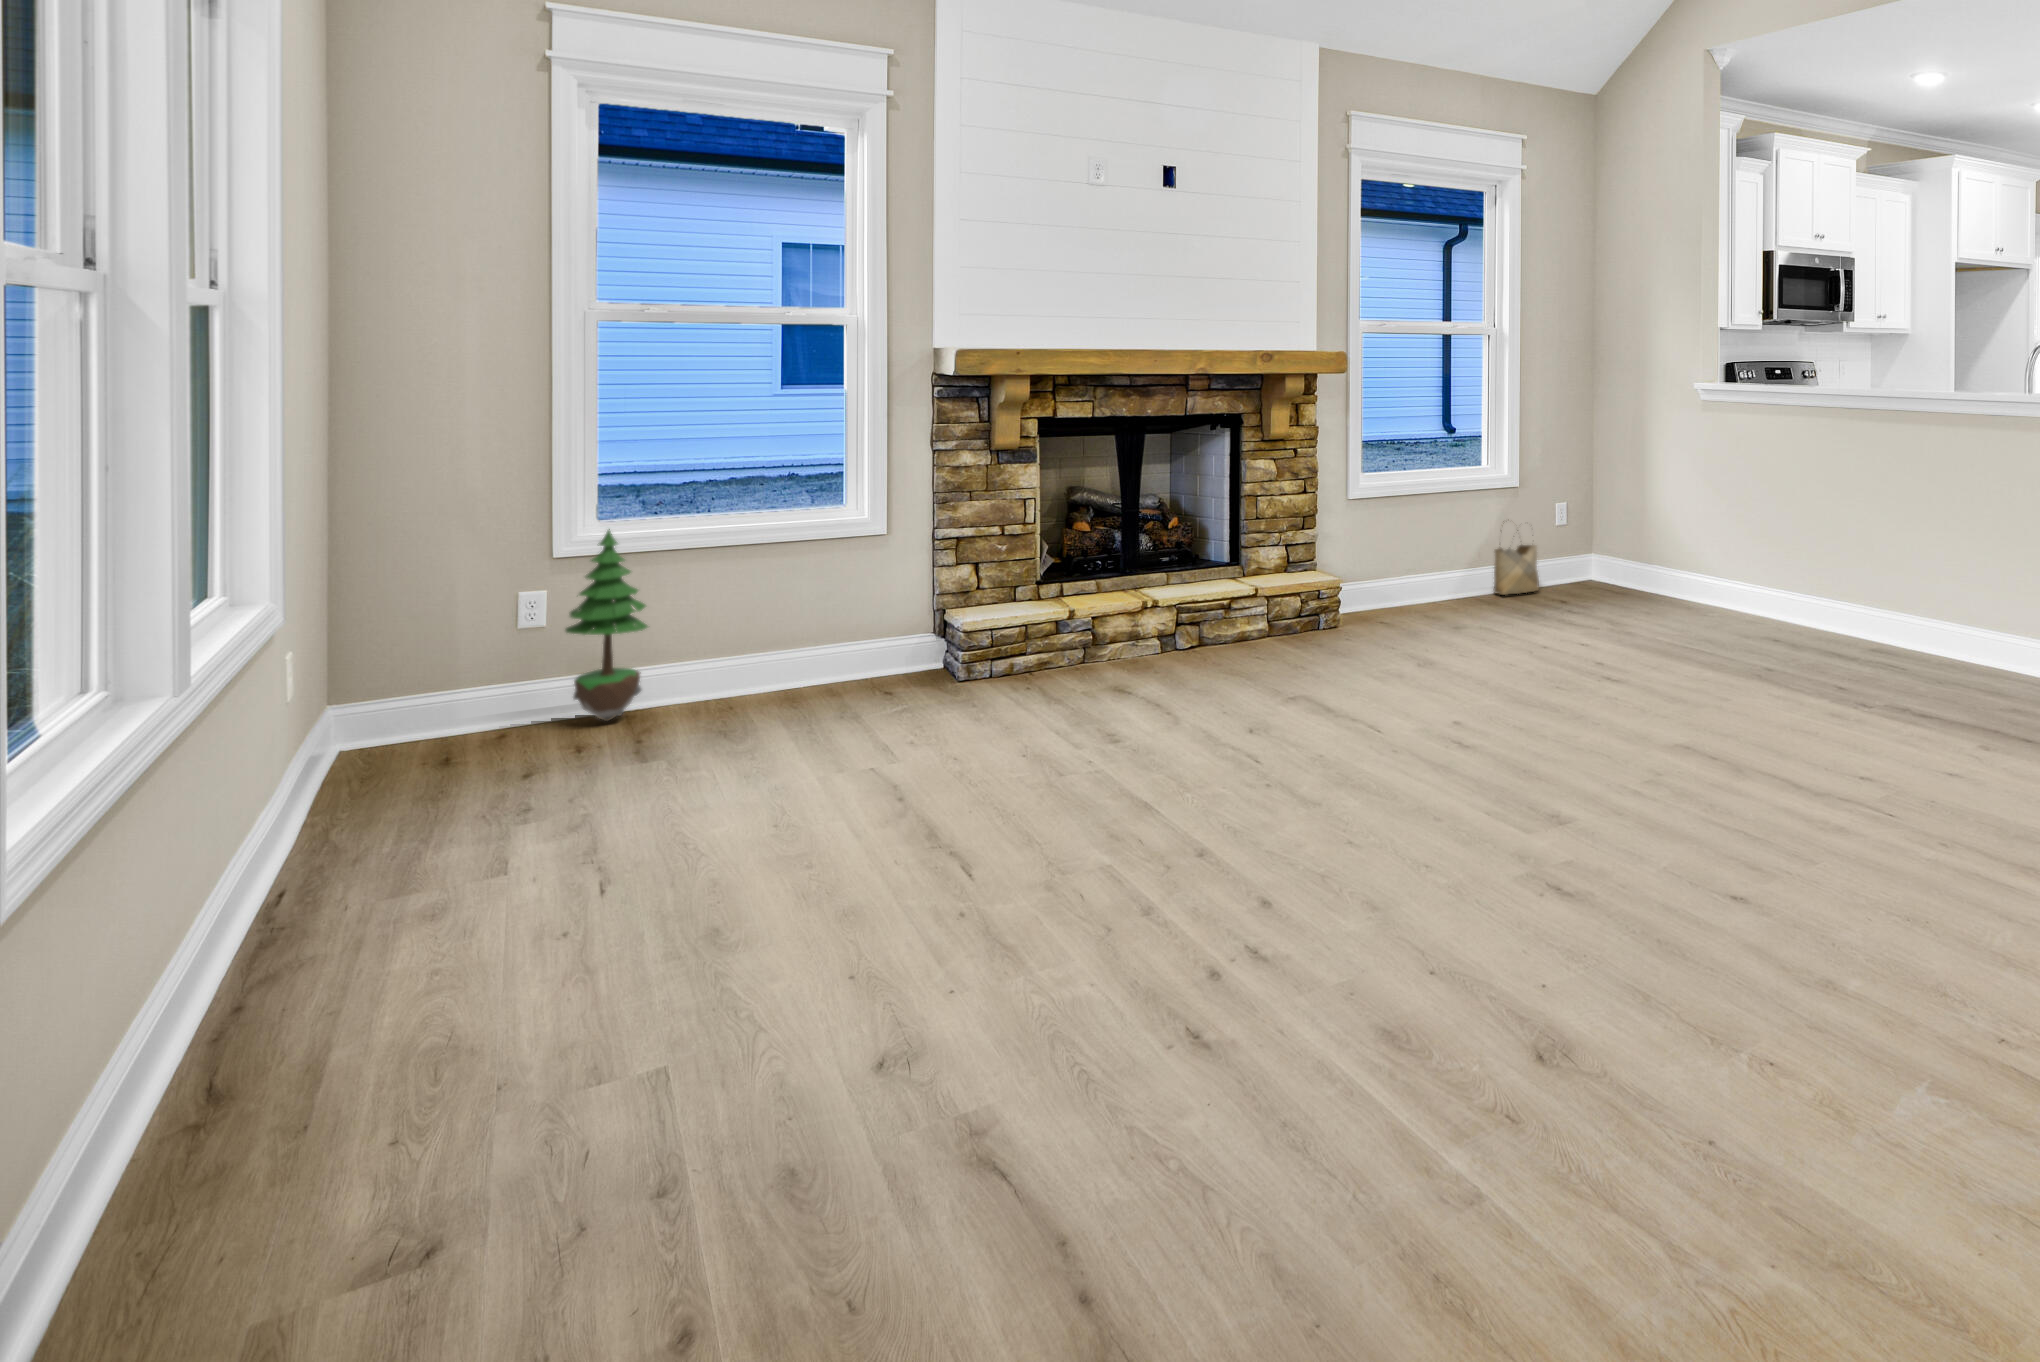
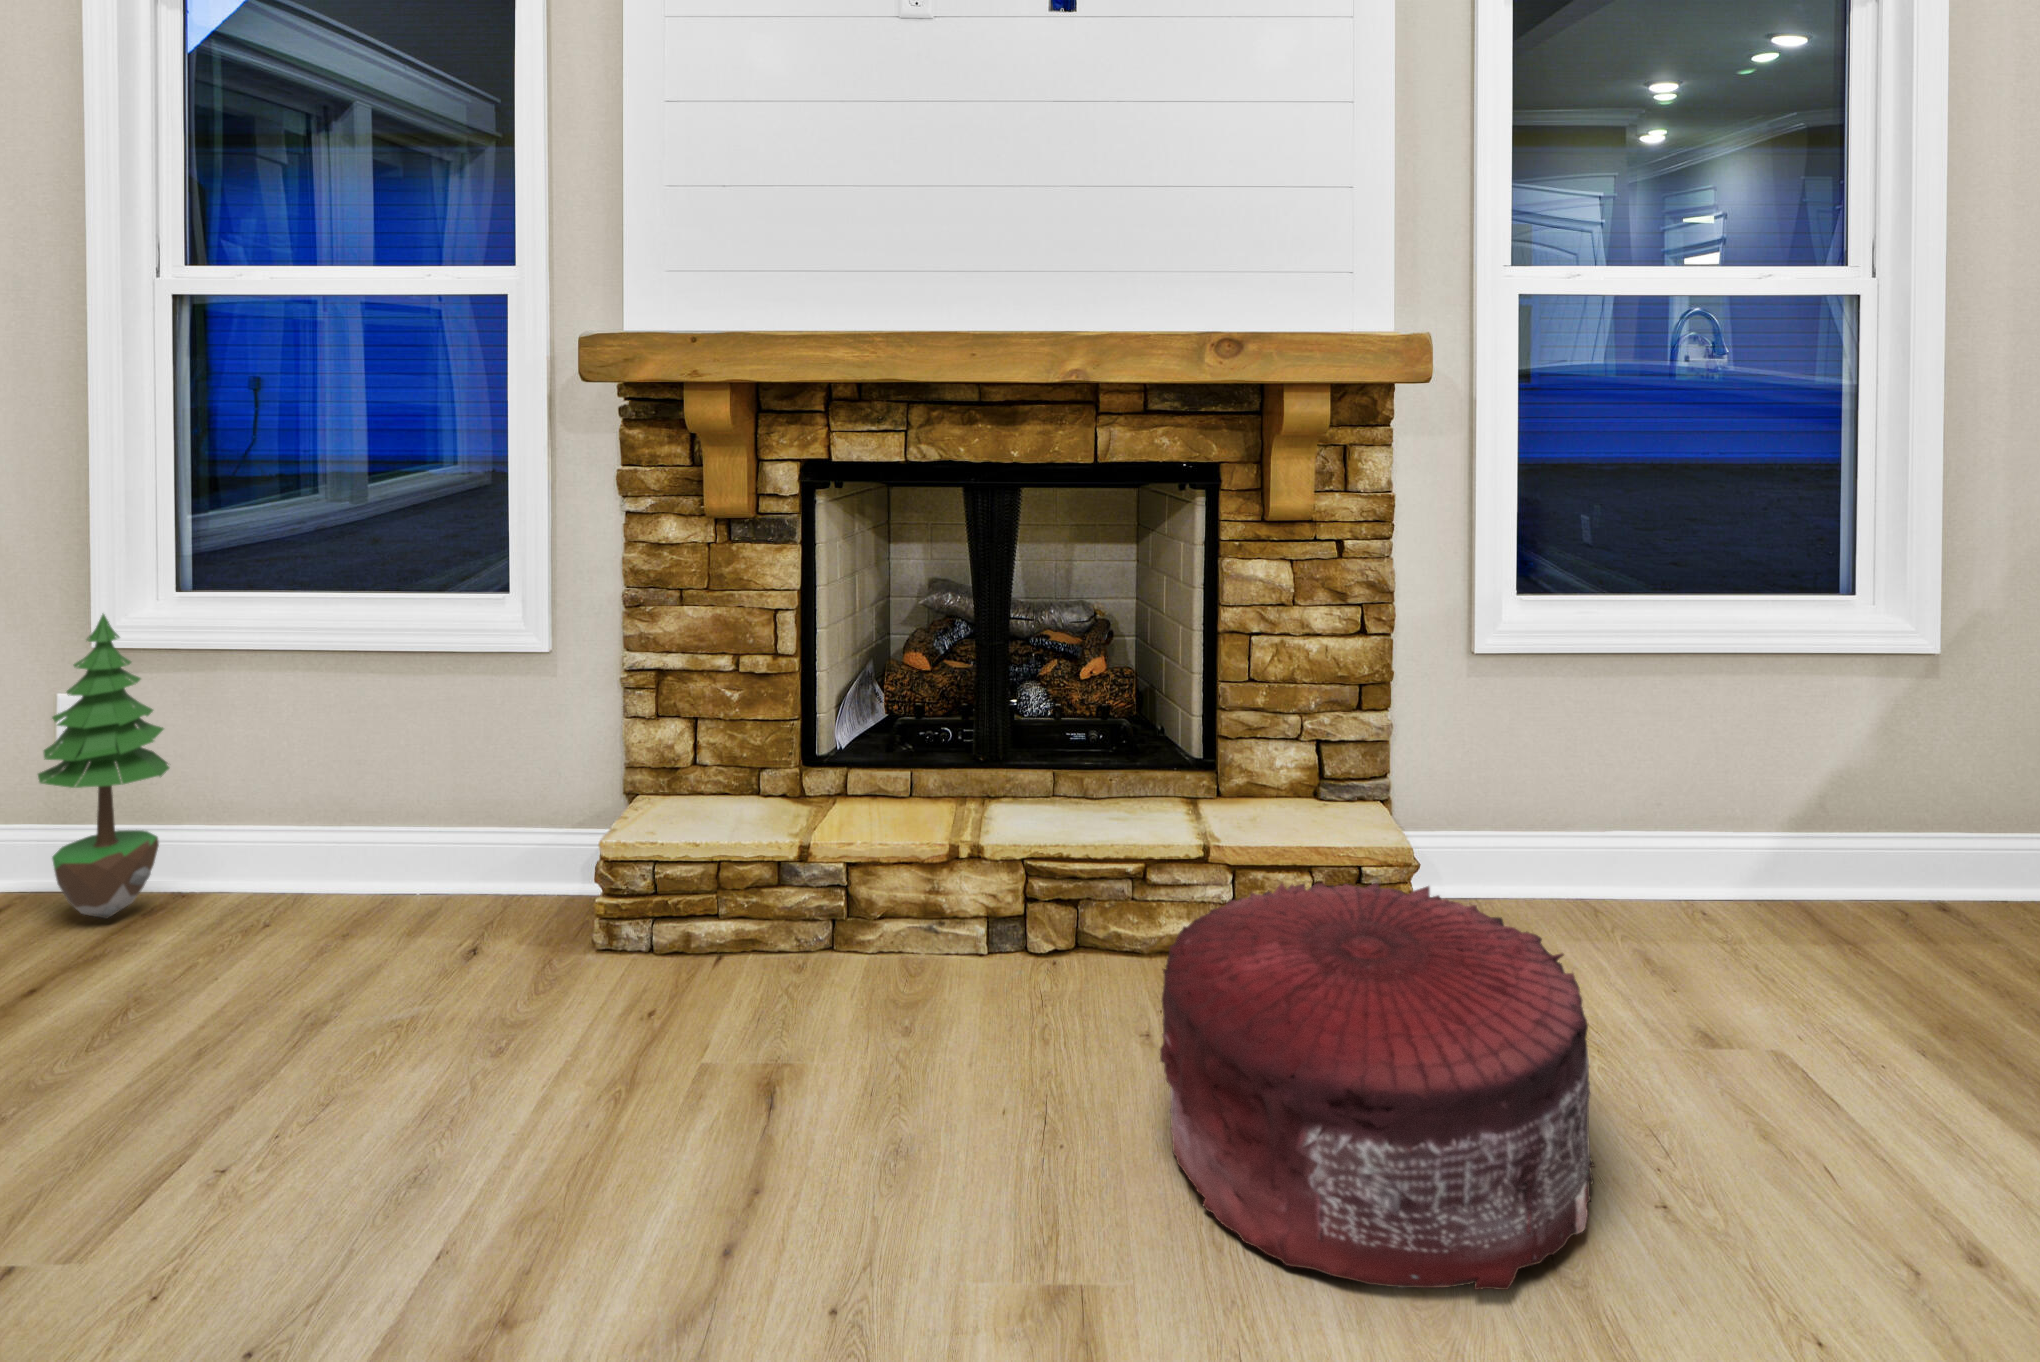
woven basket: present [1493,530,1539,595] -> none [1866,734,2007,926]
pouf: none [1288,580,1444,693] -> present [1160,883,1594,1290]

